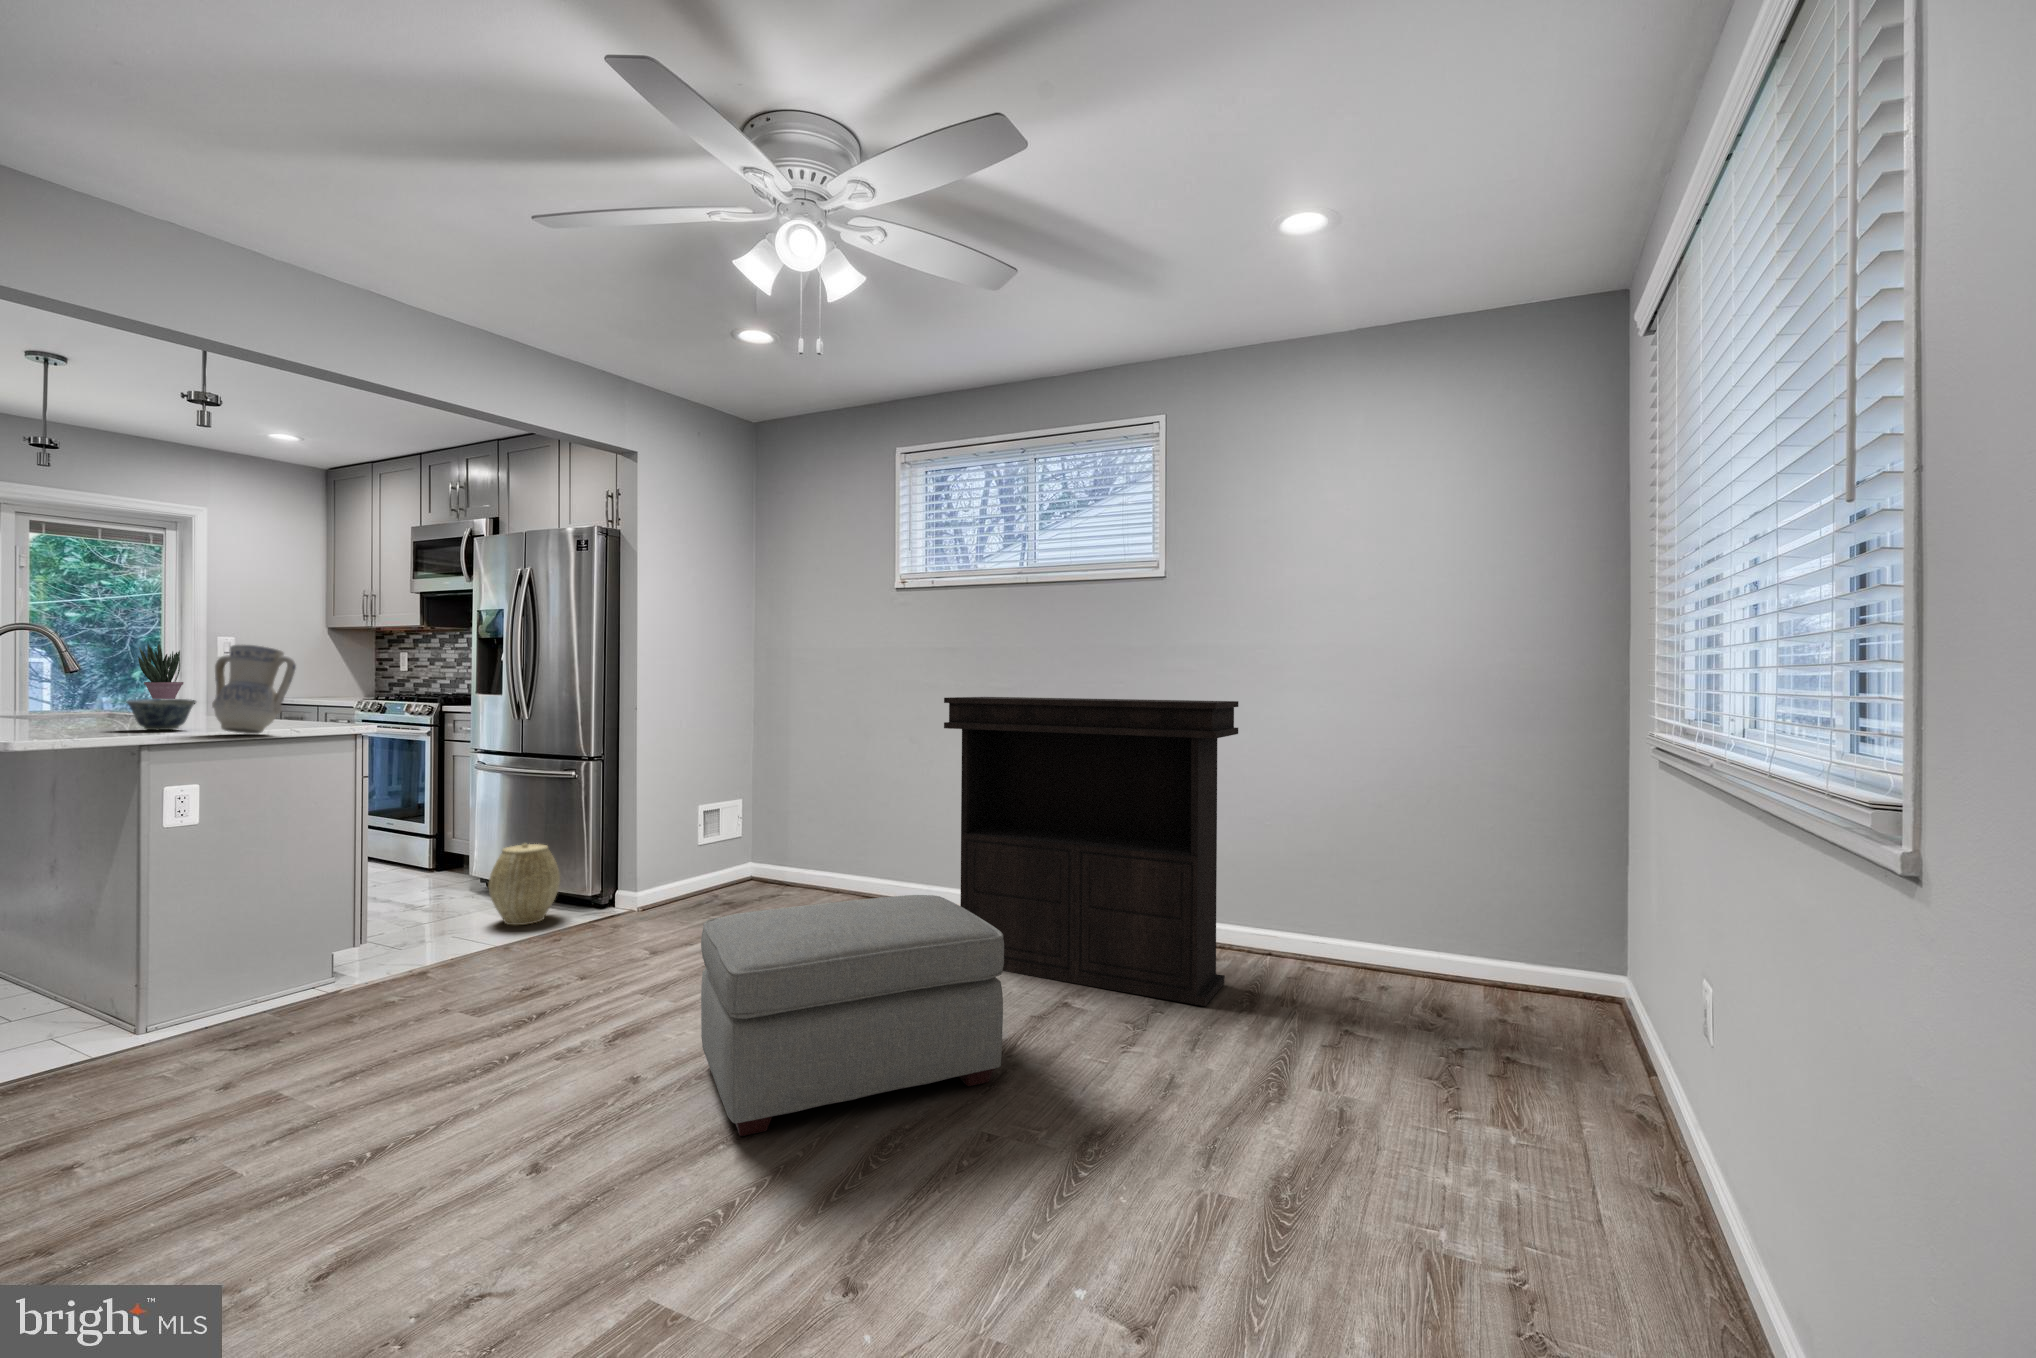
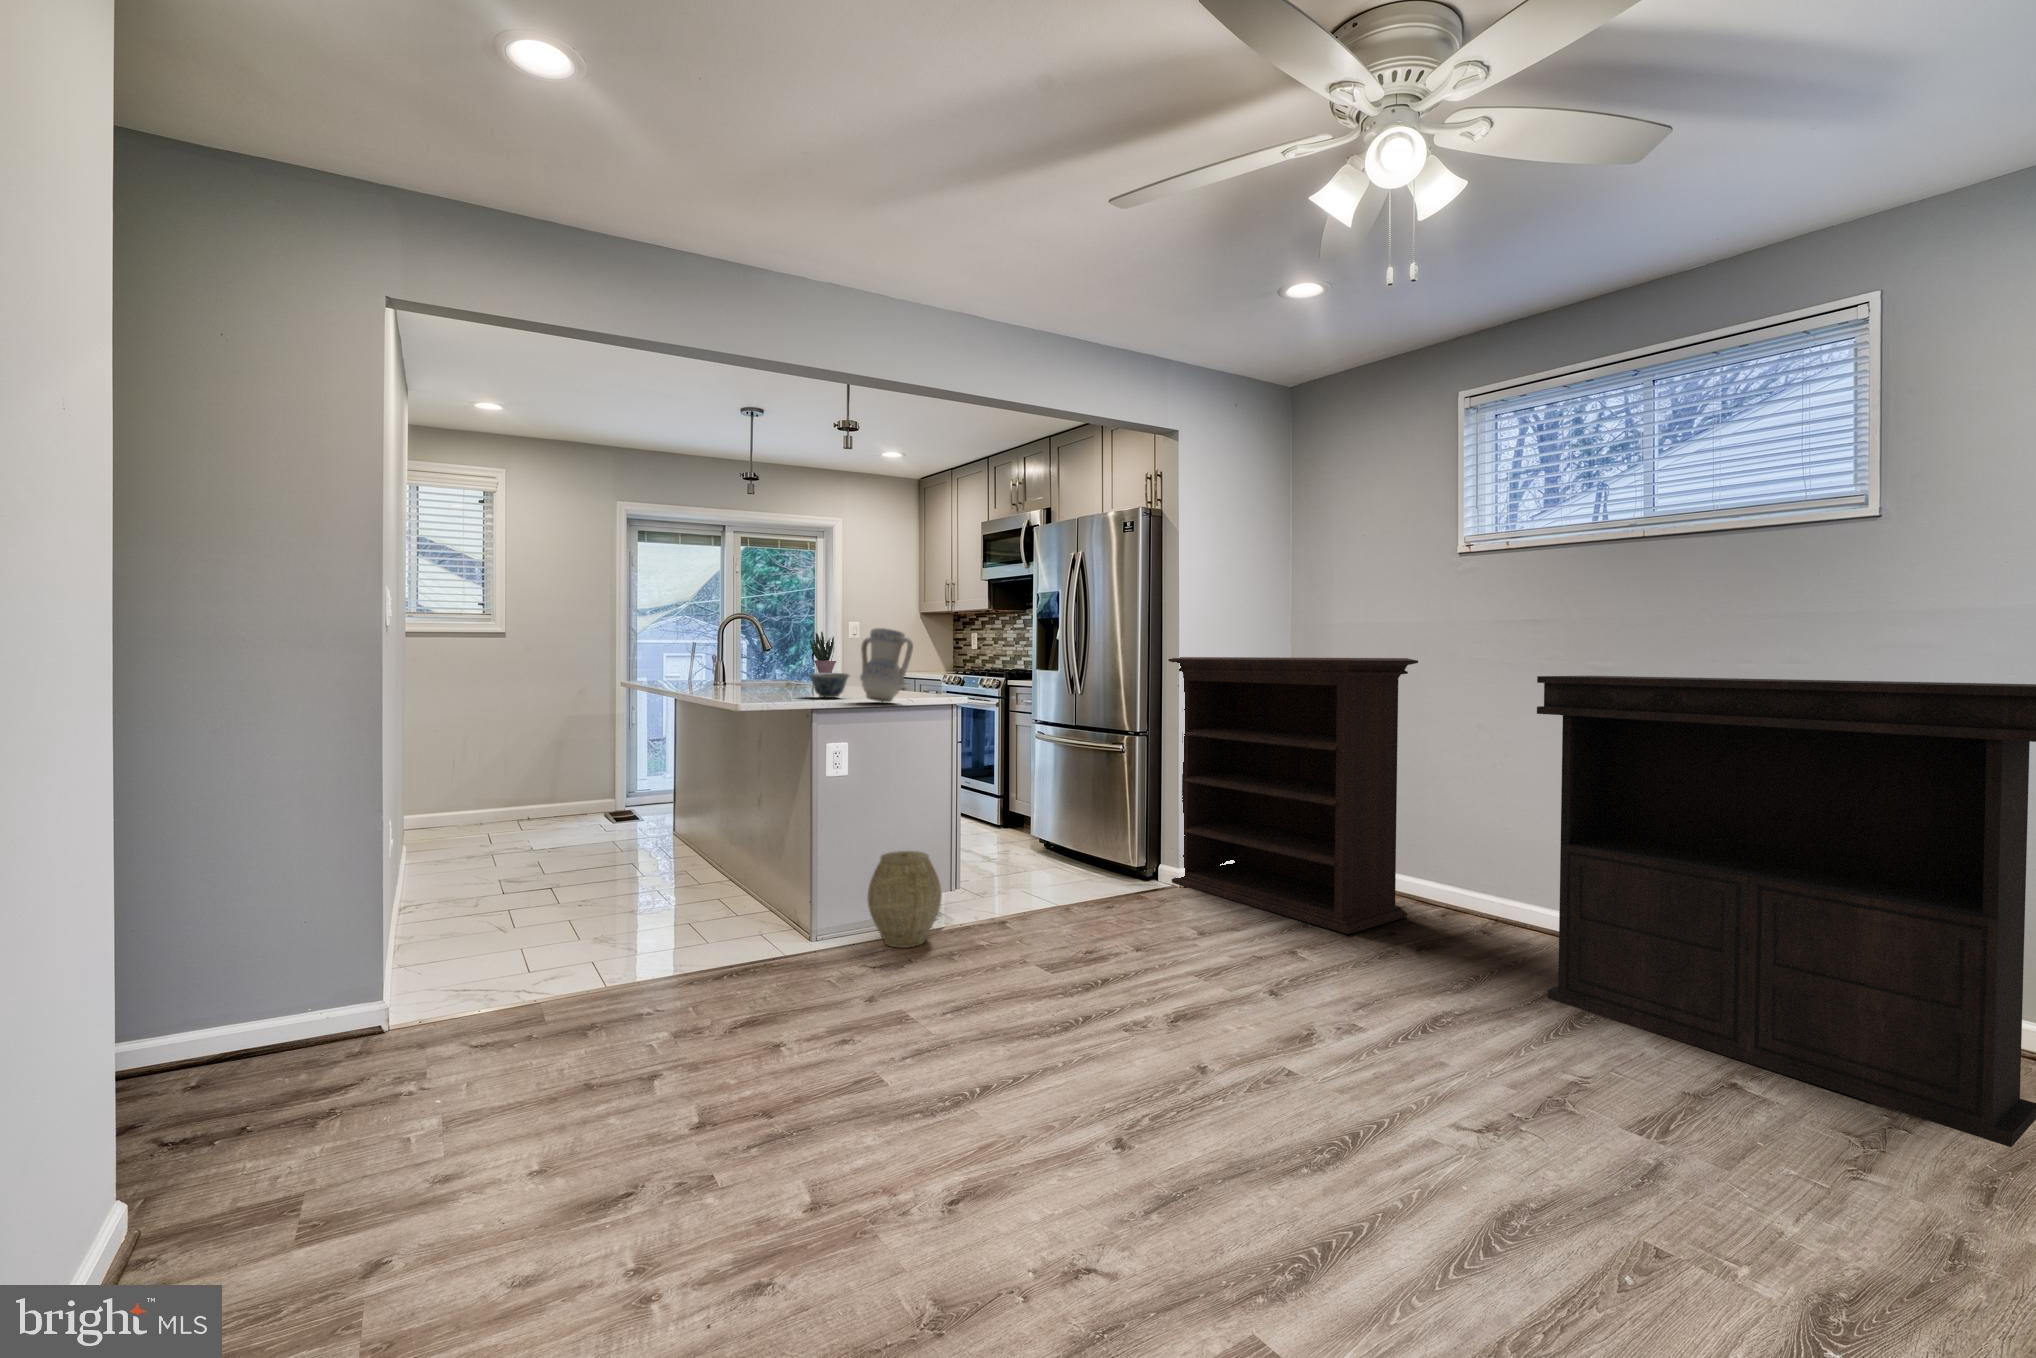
bookshelf: none [632,680,865,935] -> present [1168,657,1418,934]
woven basket: present [489,844,560,925] -> present [868,851,942,948]
ottoman: present [701,895,1004,1136] -> none [1266,912,1673,1181]

